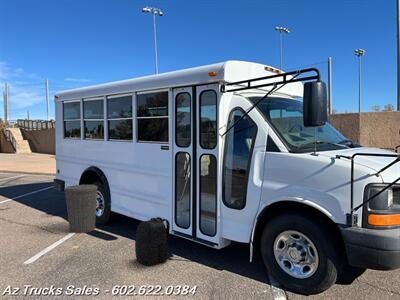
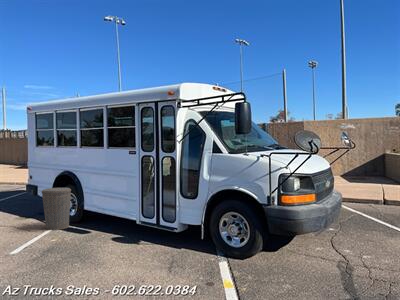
backpack: present [135,217,172,265] -> none [109,210,141,248]

